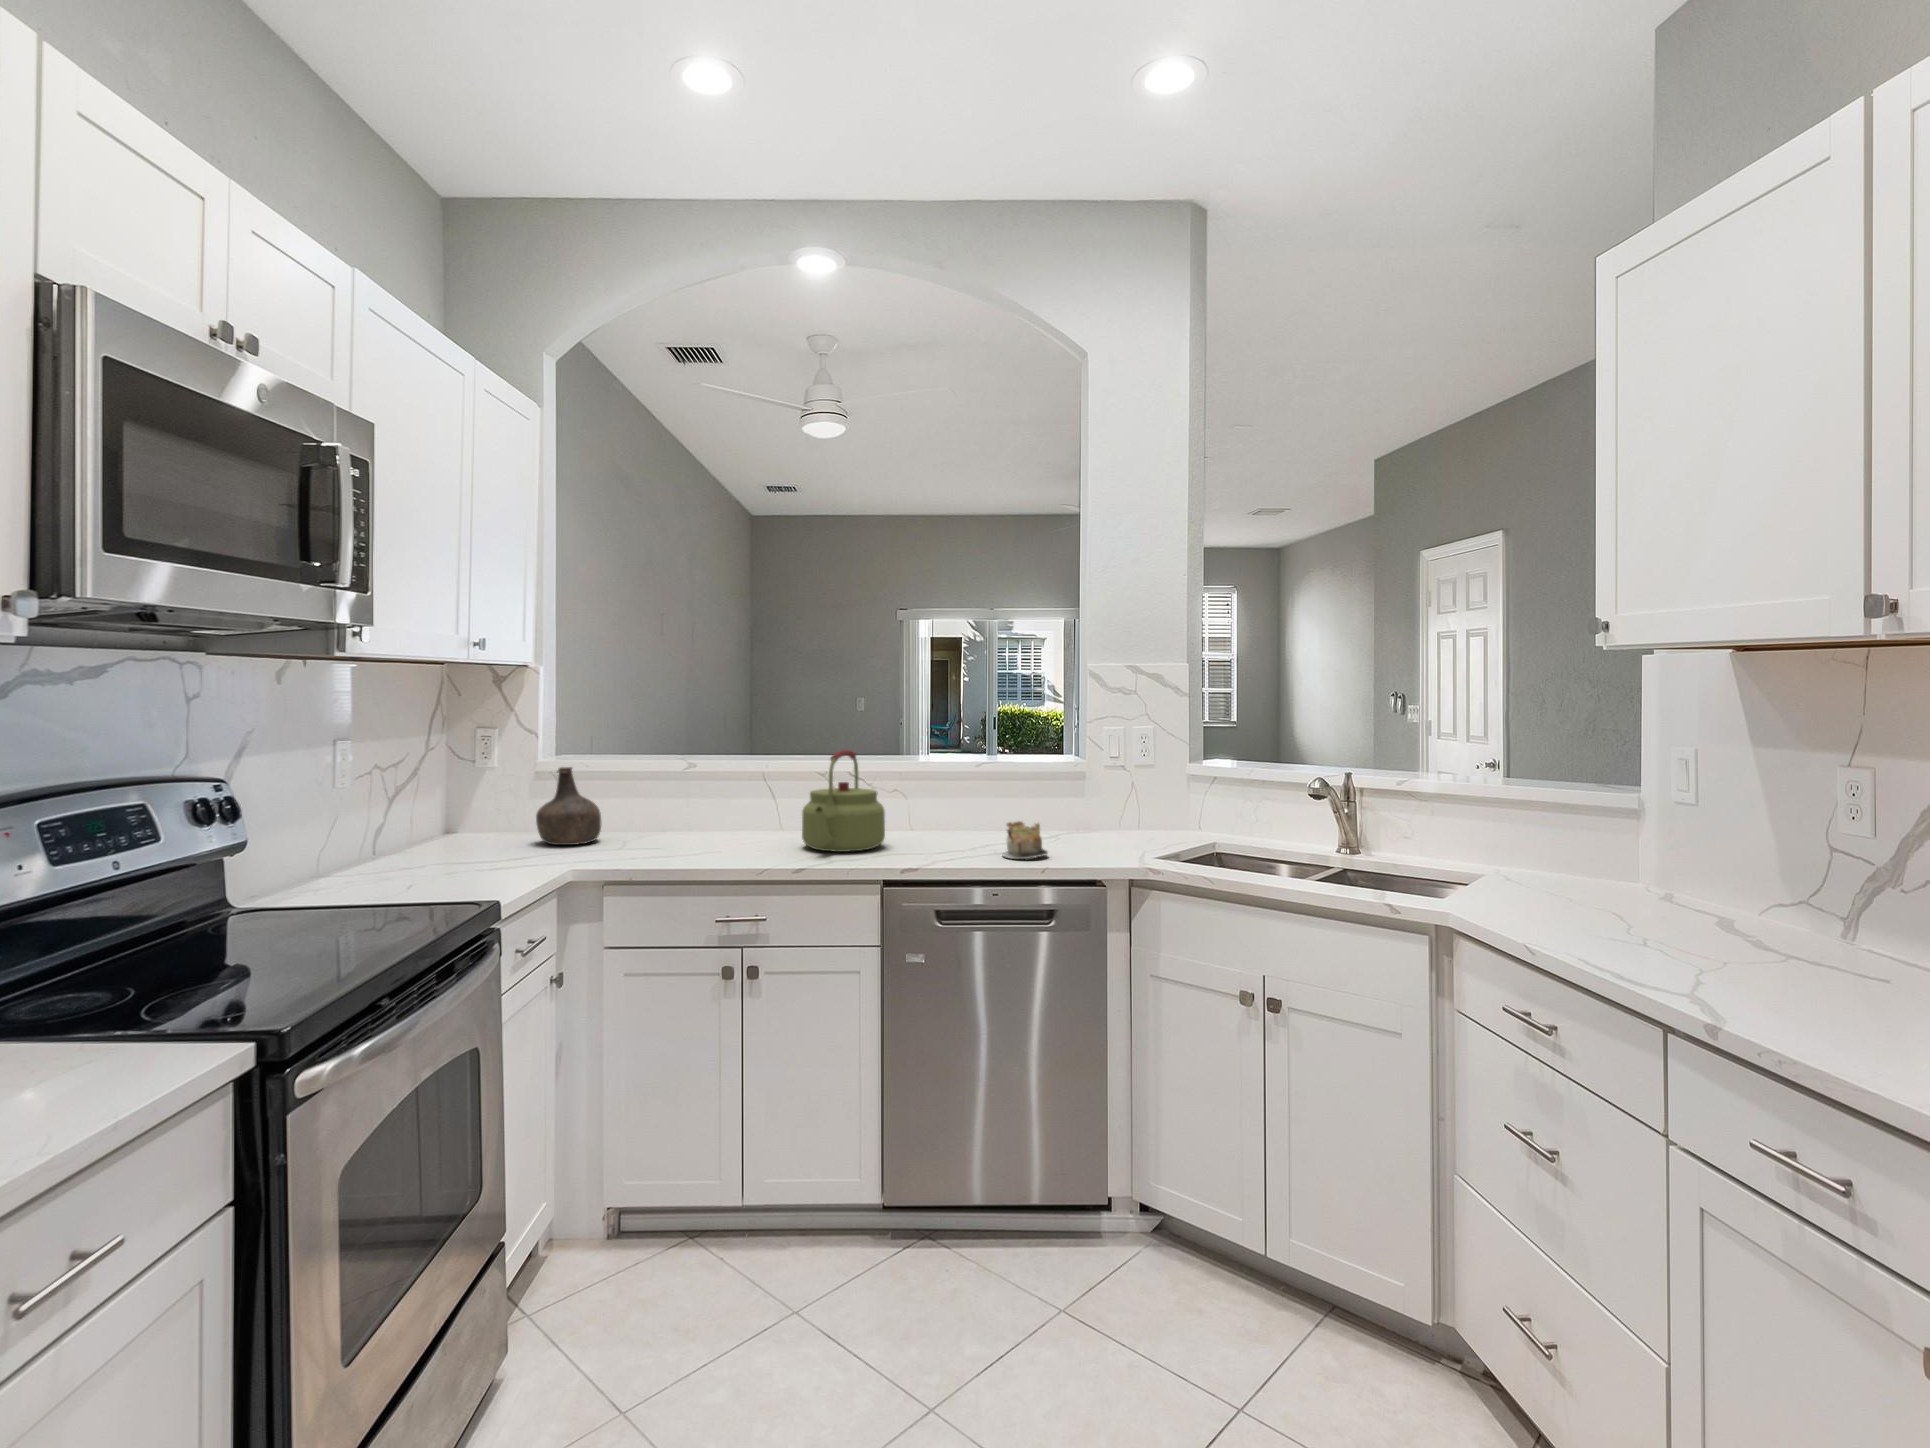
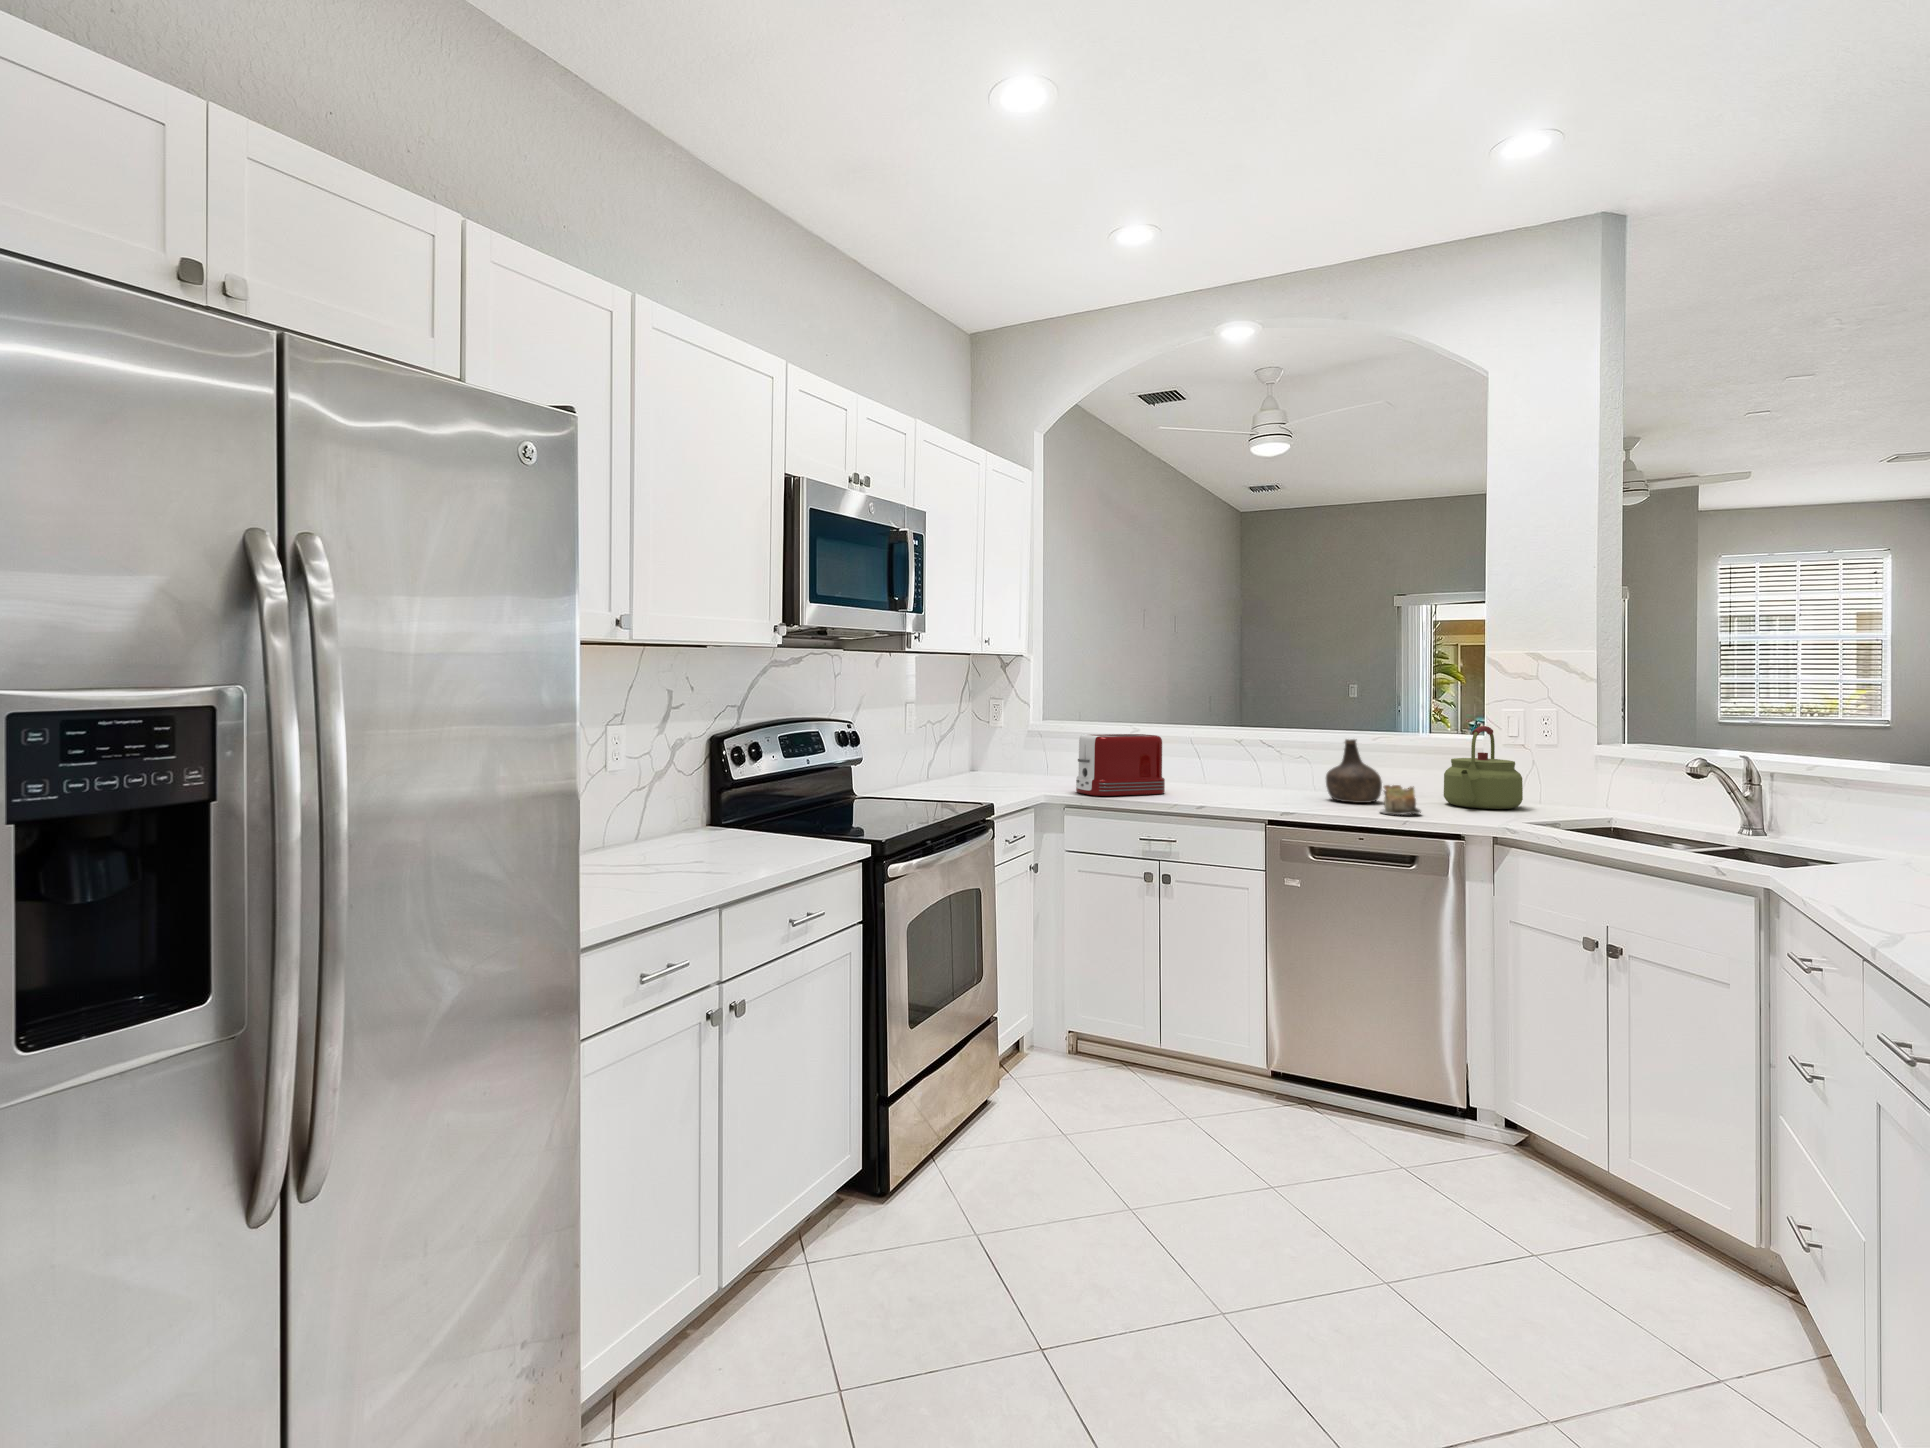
kettle: present [802,750,885,852] -> present [1444,726,1523,809]
bottle: present [536,767,601,845] -> present [1326,739,1382,803]
toaster: none [616,770,736,862] -> present [1076,734,1165,796]

